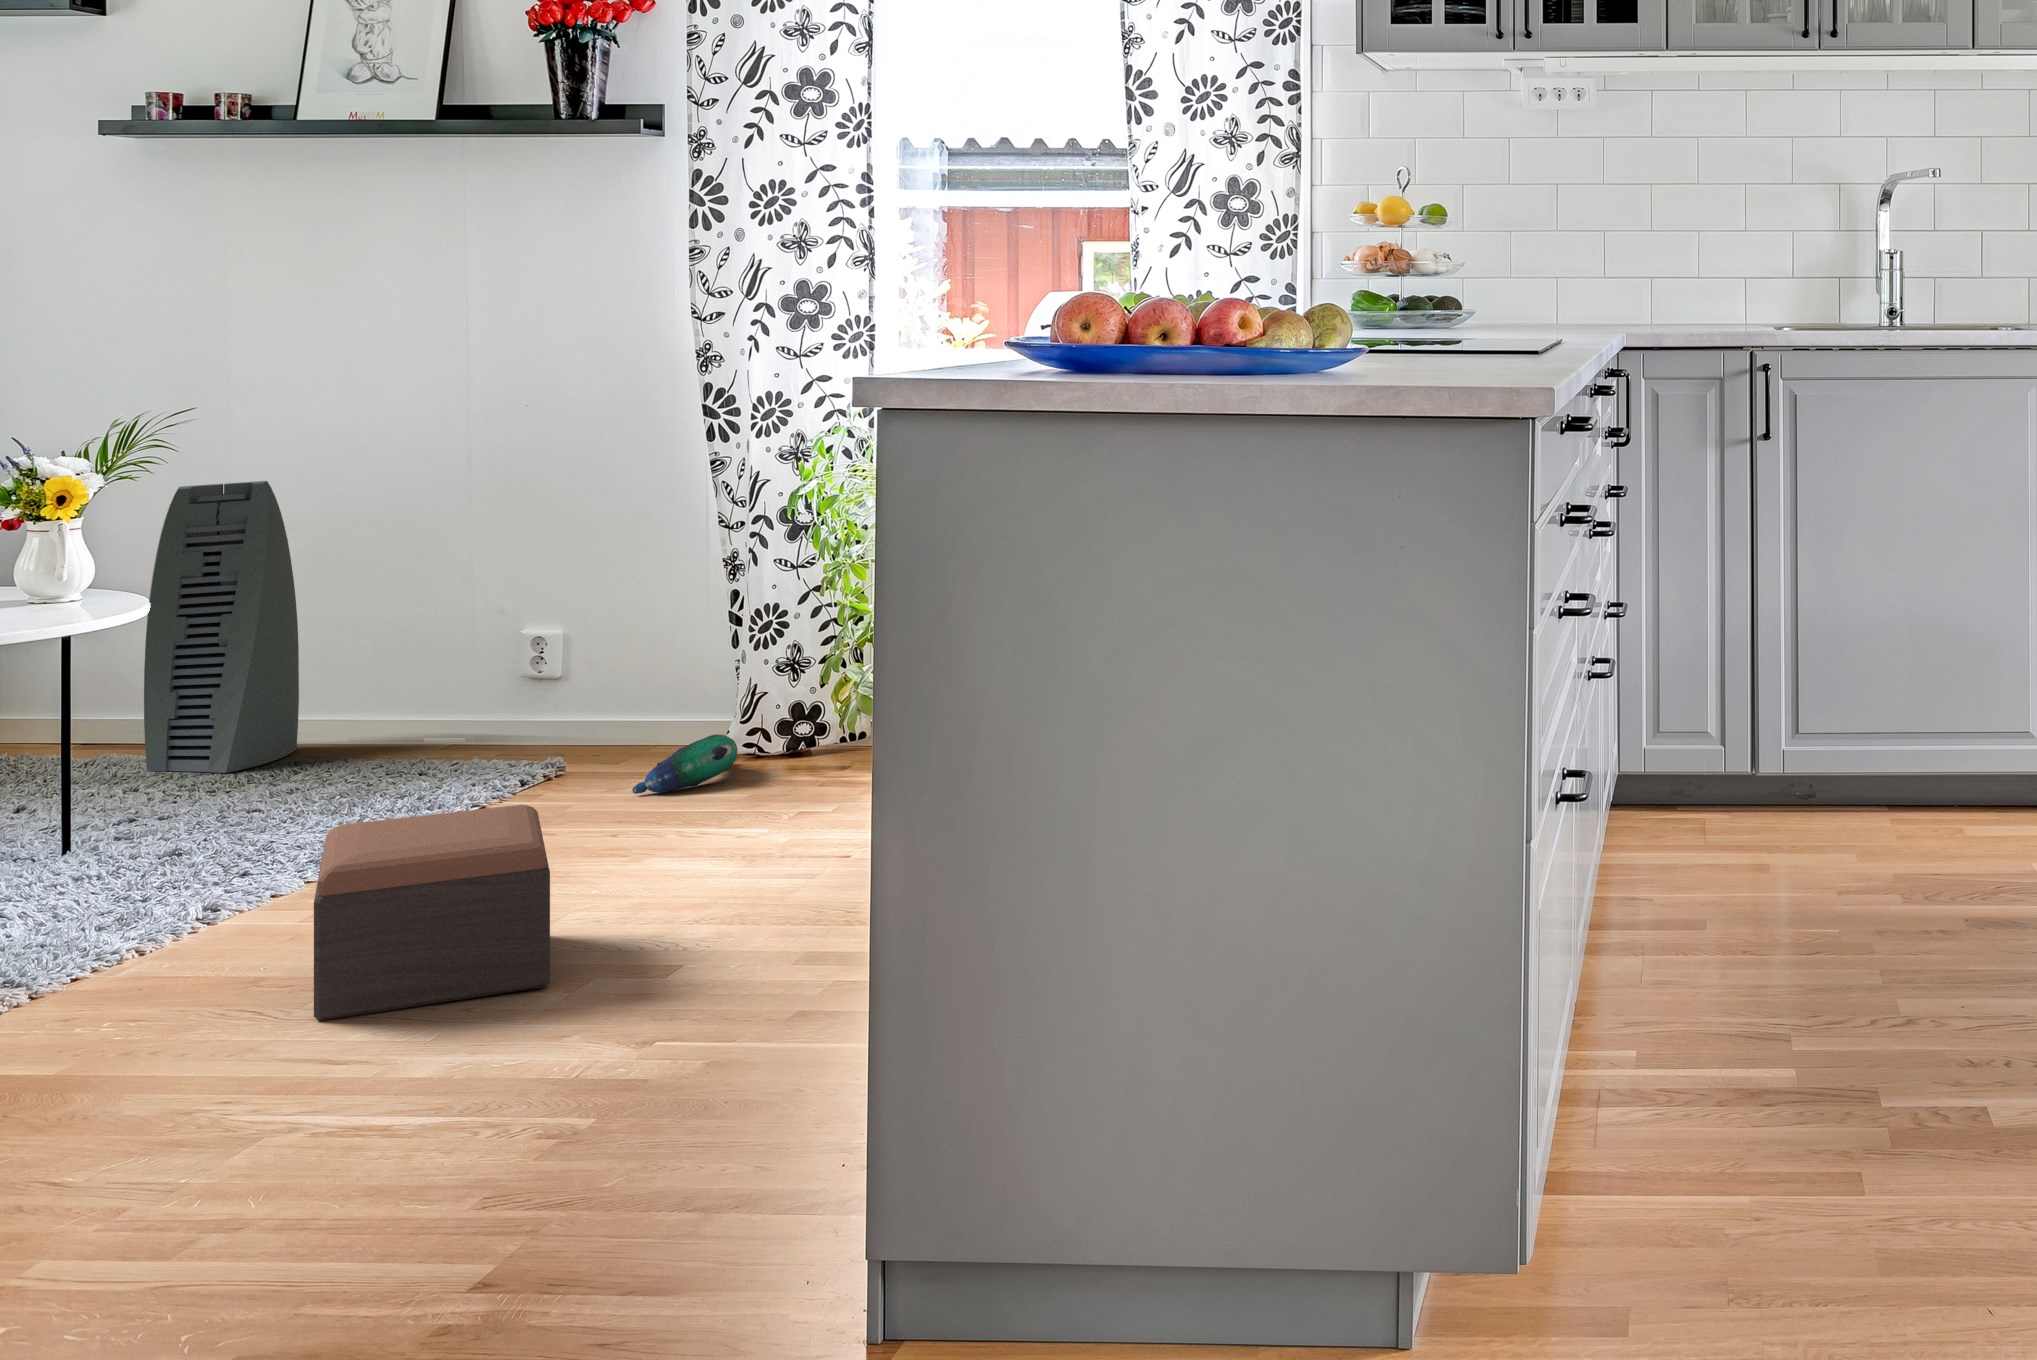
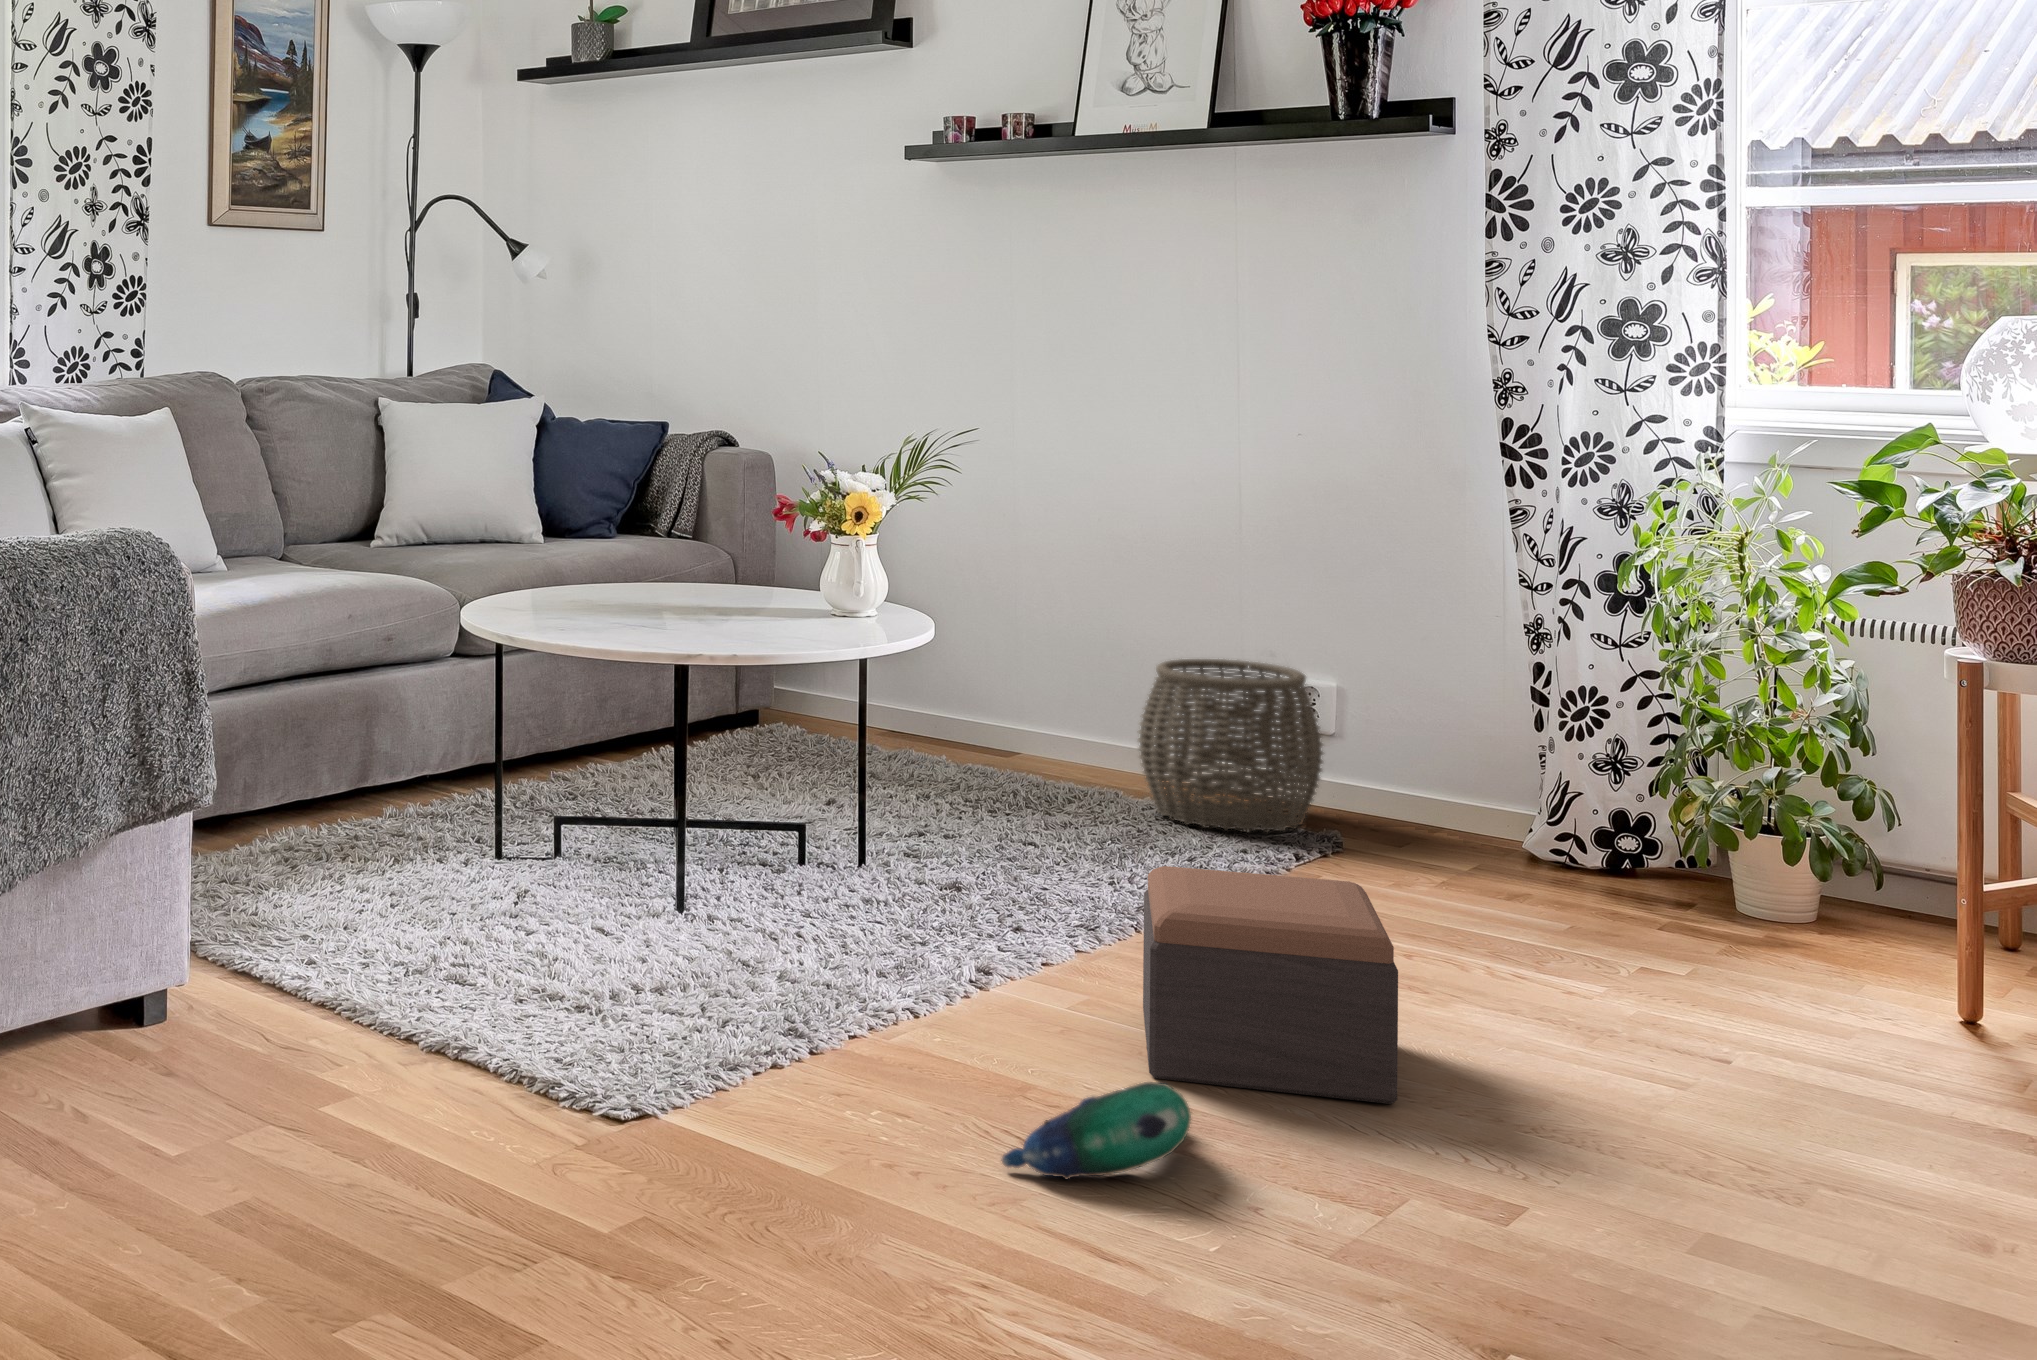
air purifier: present [144,481,299,773] -> none [941,497,1070,785]
woven basket: none [364,617,550,779] -> present [1138,659,1323,832]
plush toy: present [632,734,737,794] -> present [1002,1082,1191,1180]

